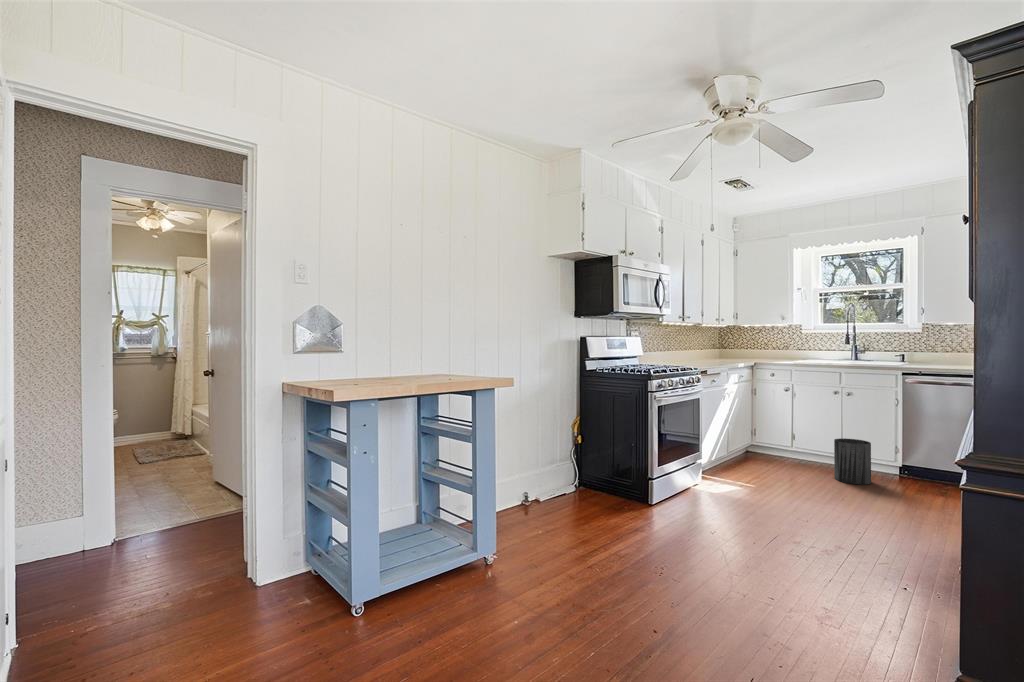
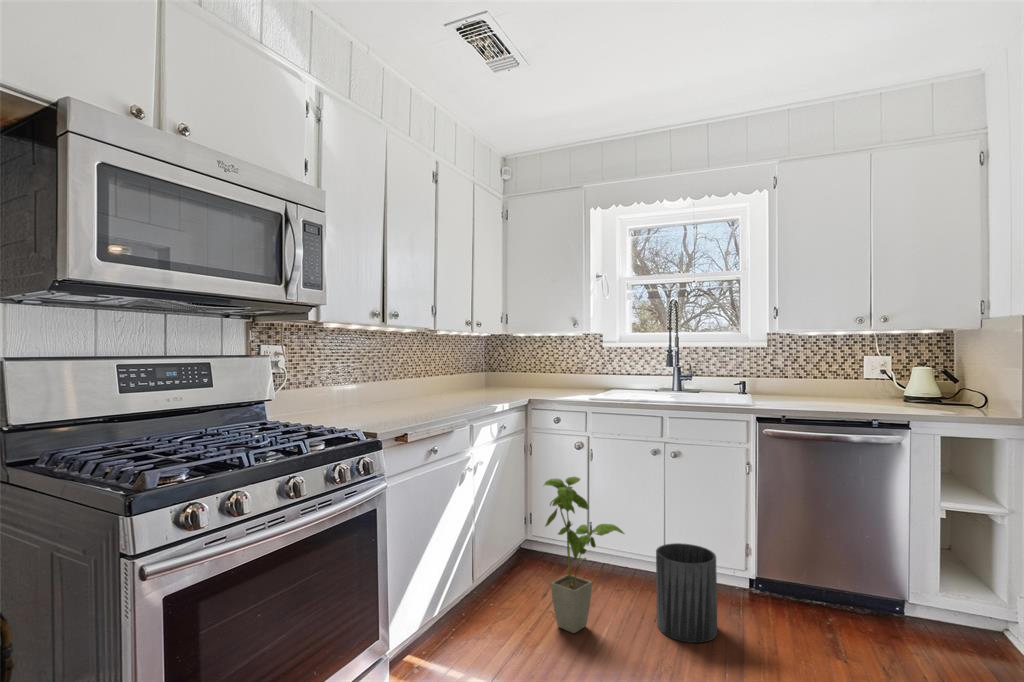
house plant: none [768,398,816,476] -> present [544,477,624,633]

